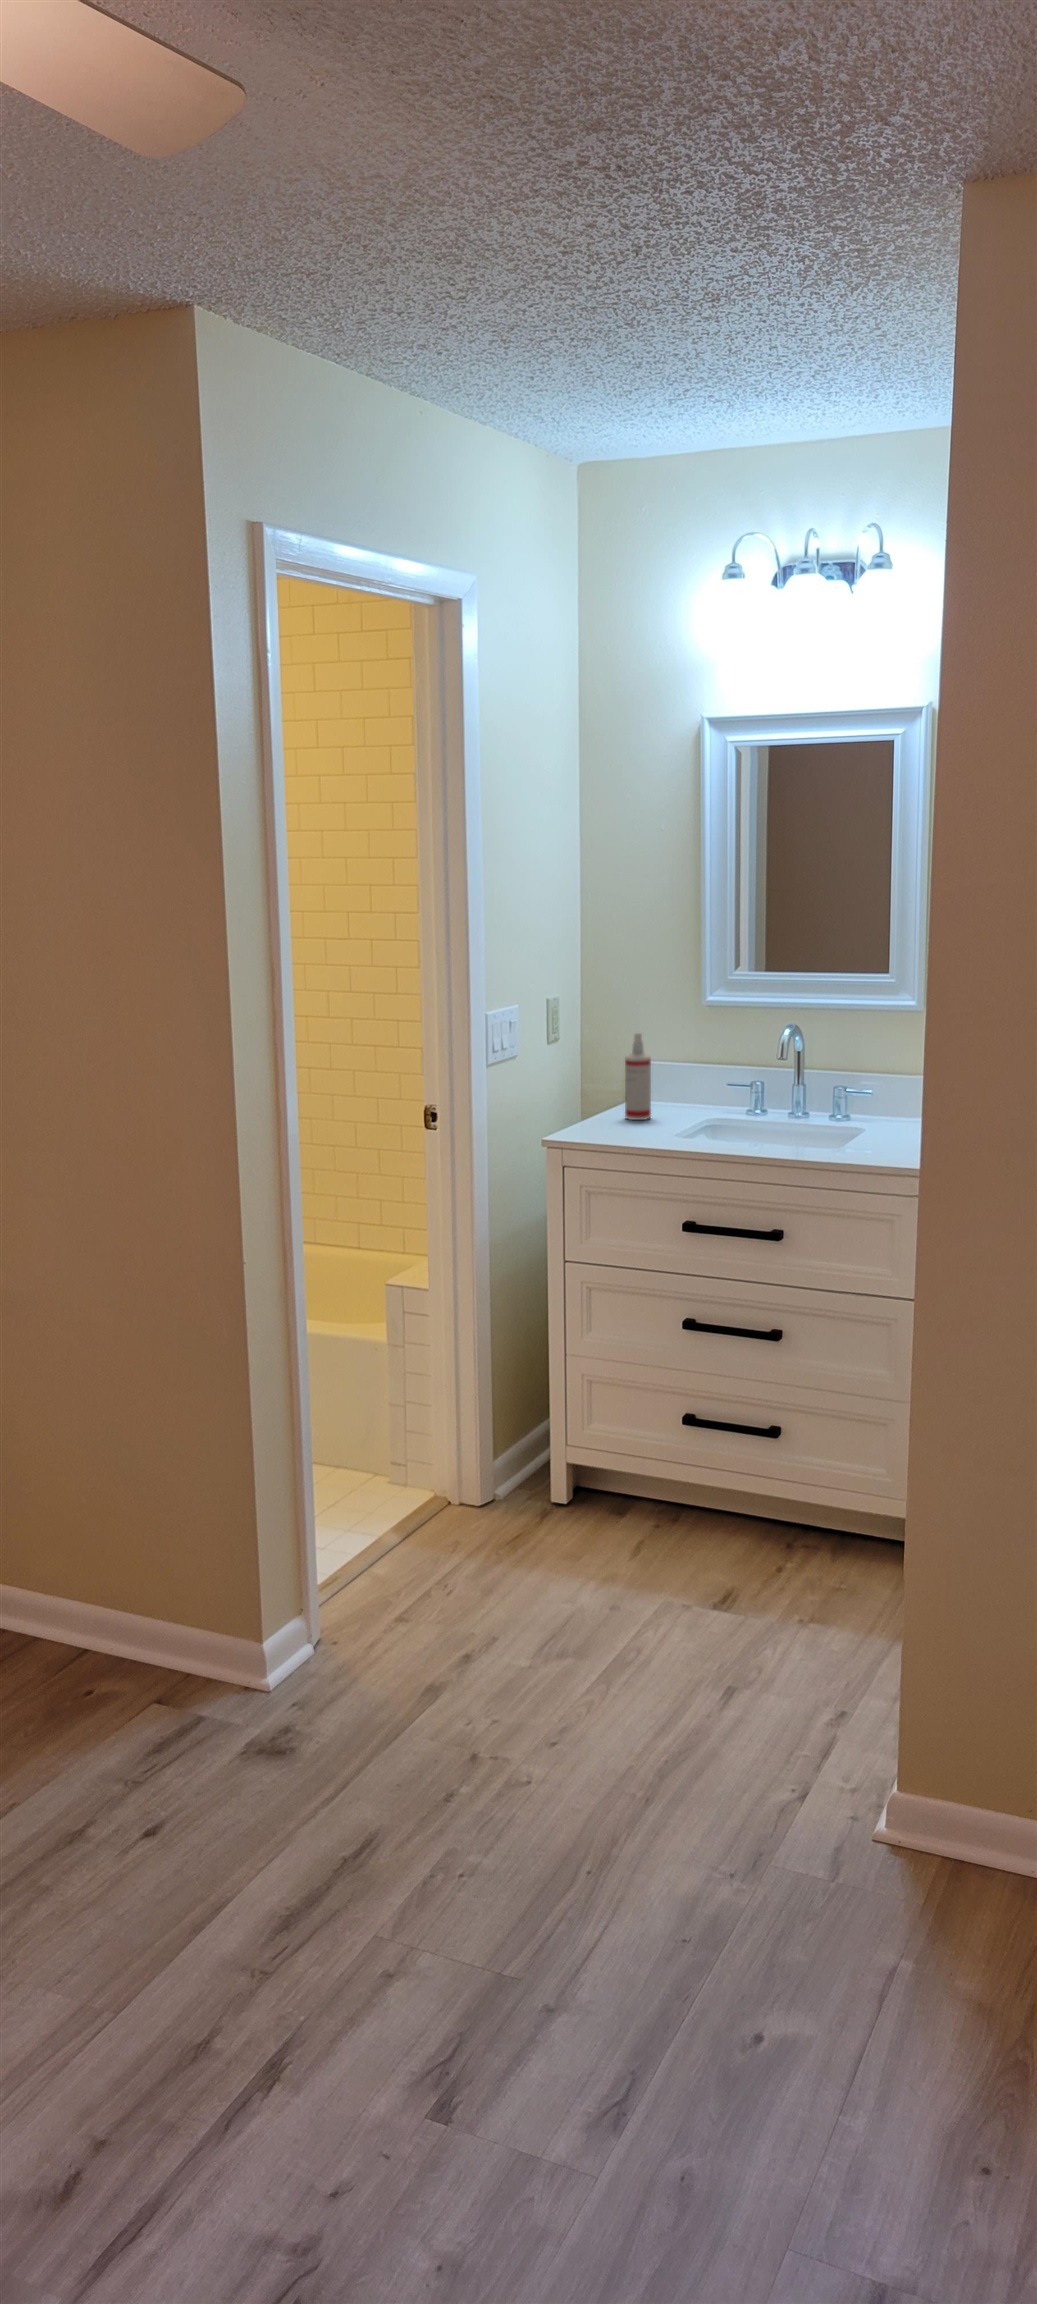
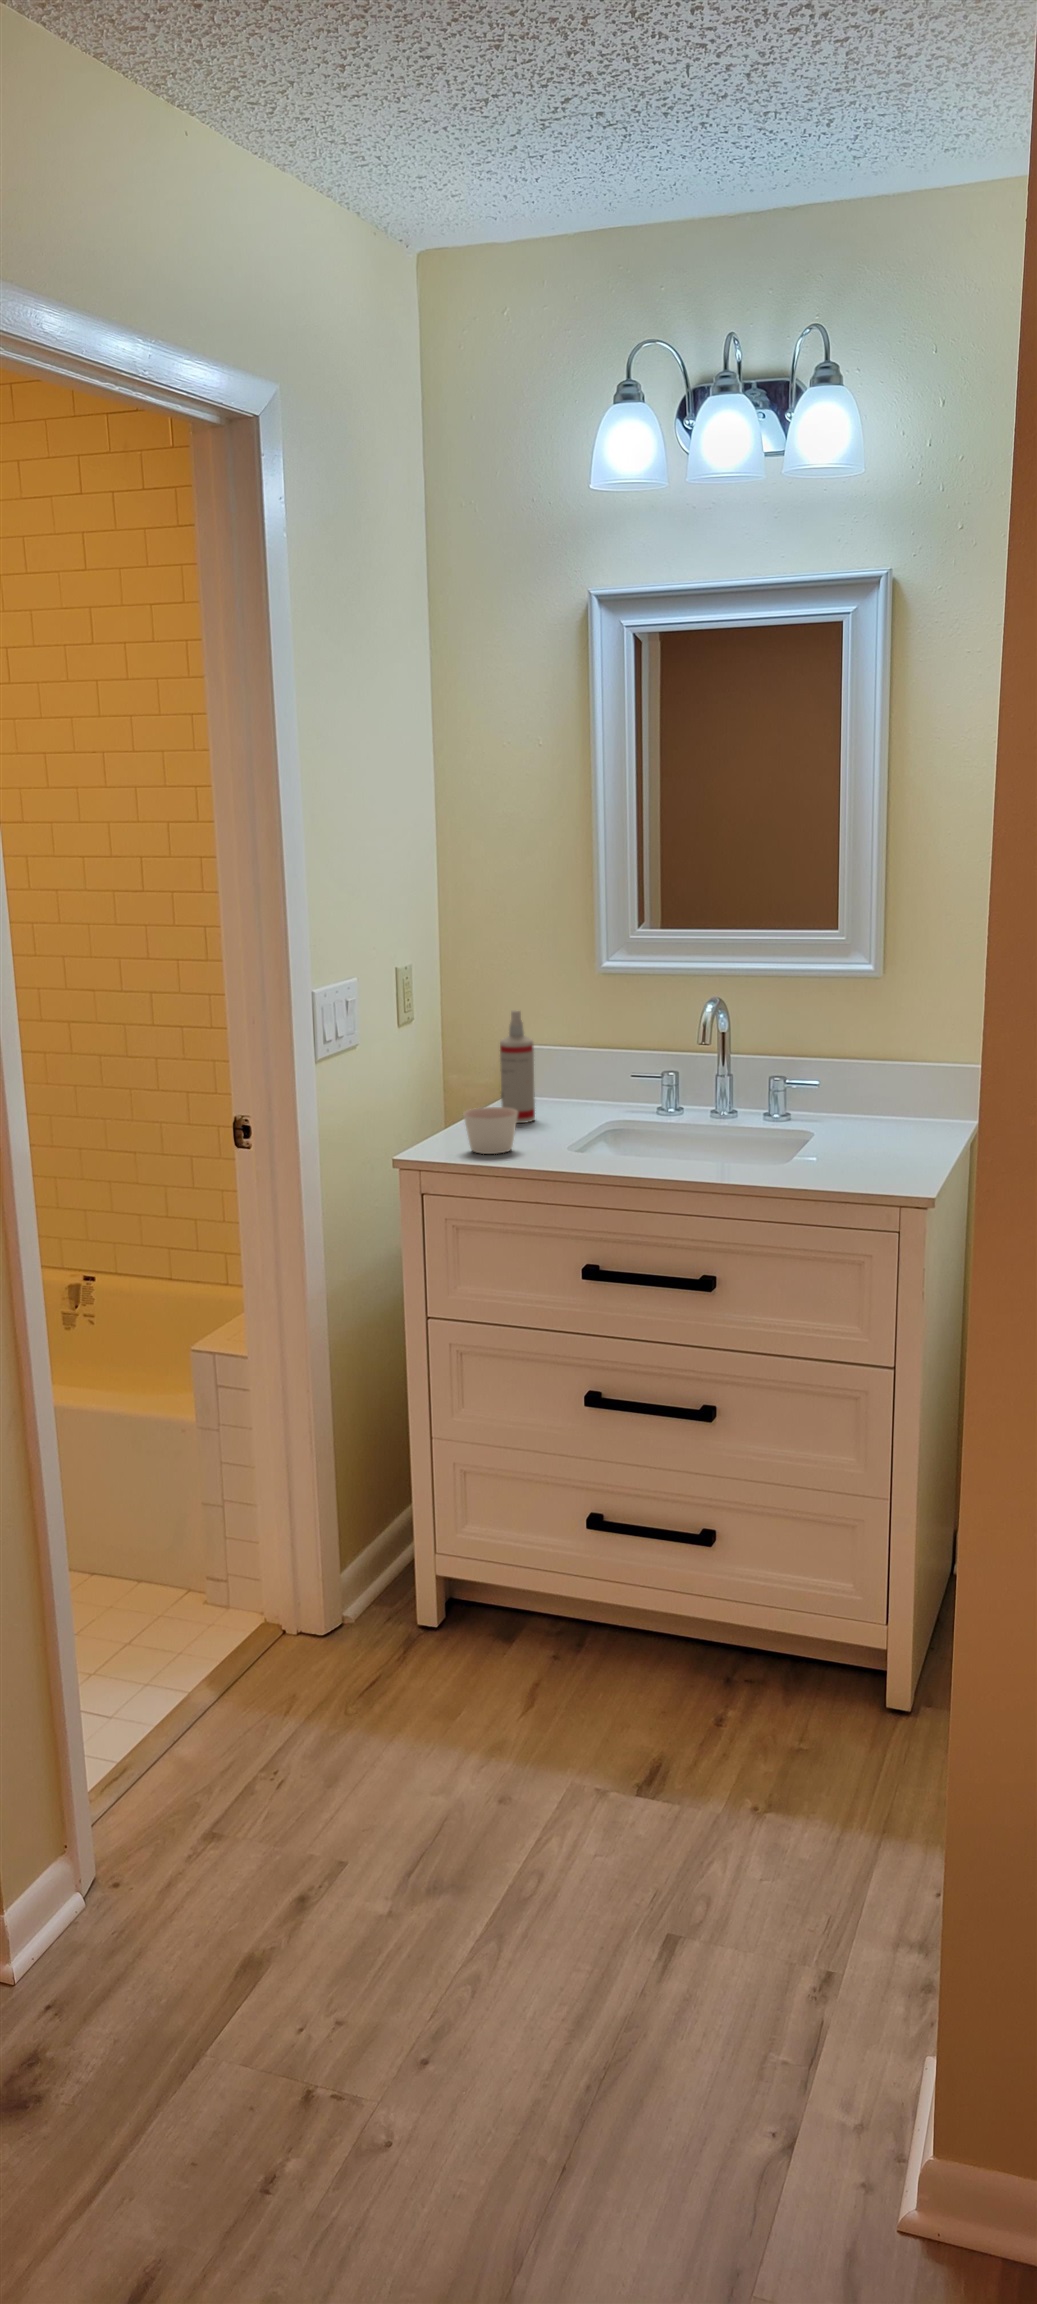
candle: none [596,1105,637,1139] -> present [464,1107,518,1154]

